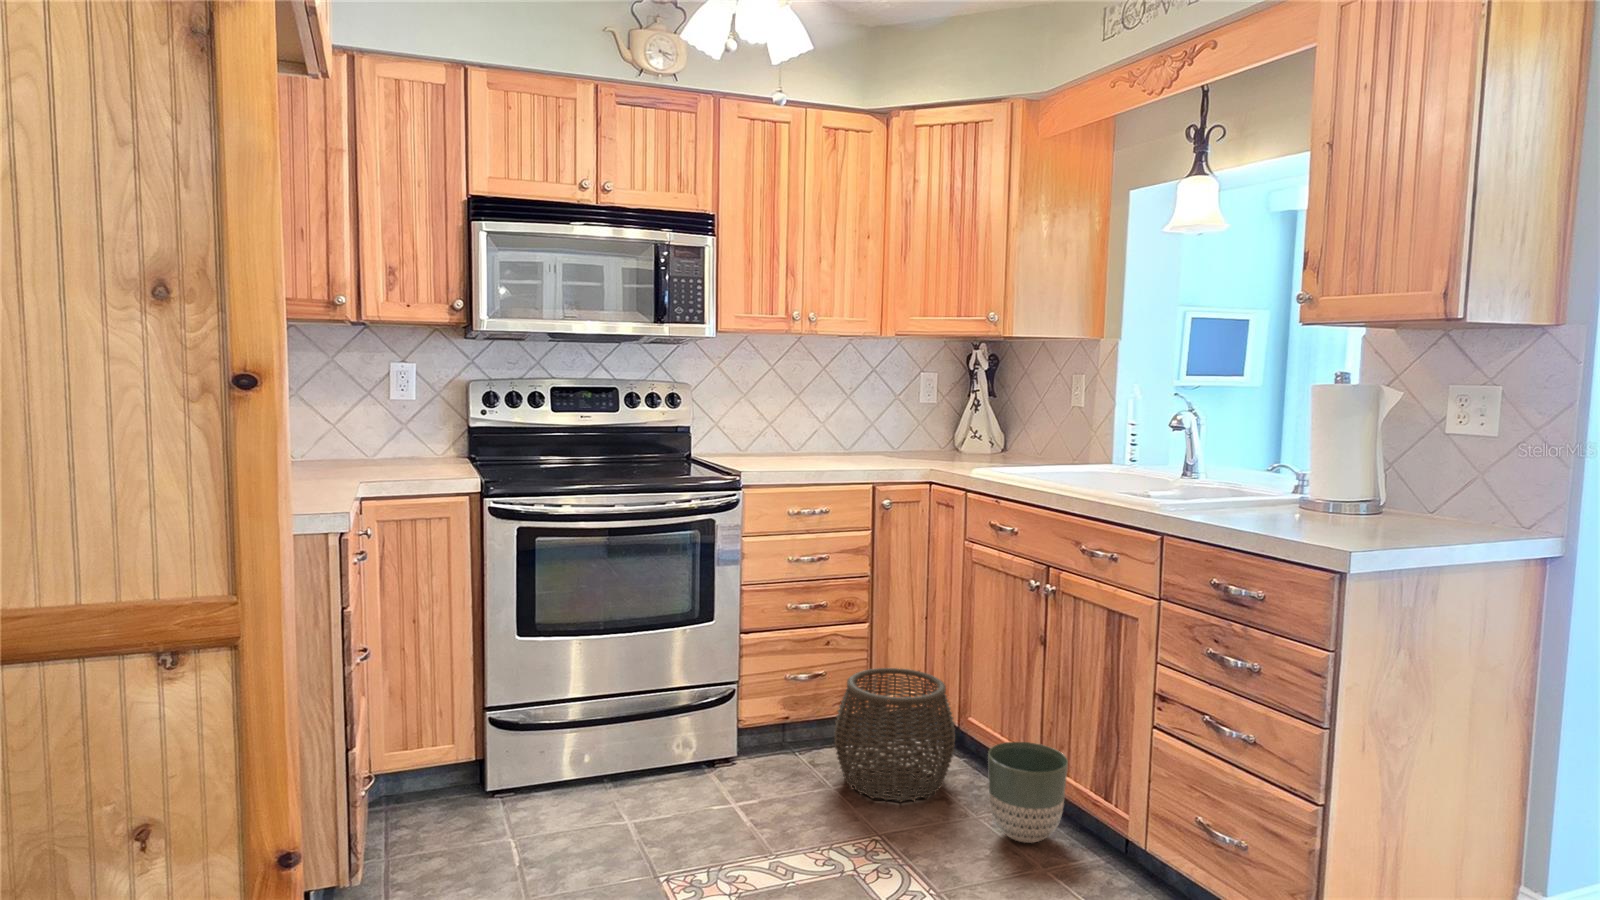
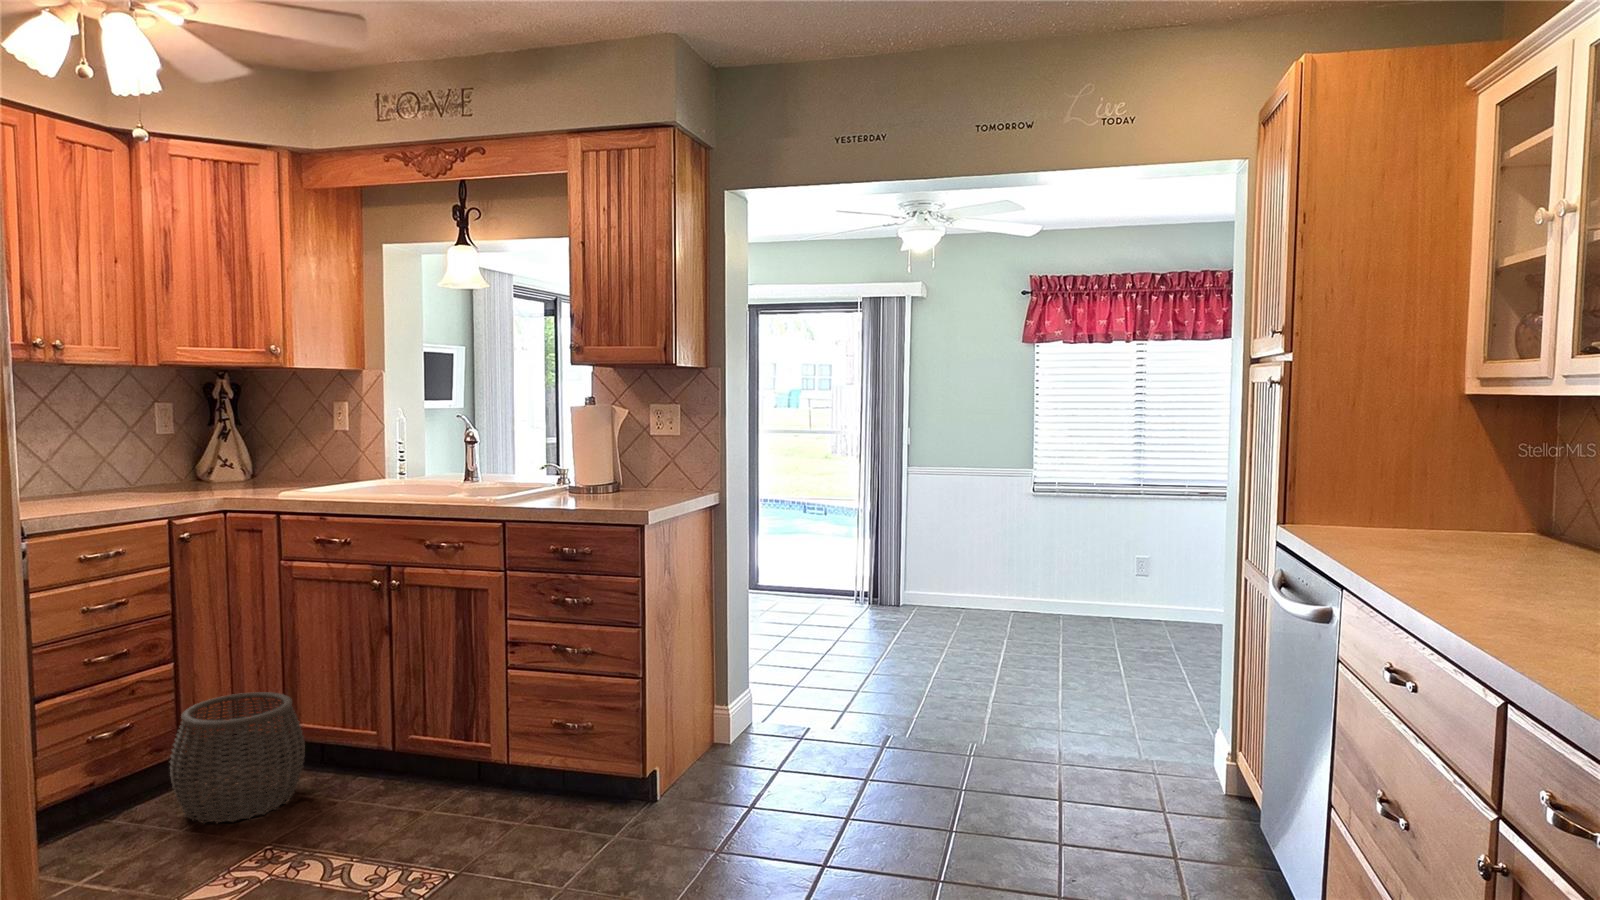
planter: present [988,742,1068,843] -> none [360,716,431,800]

